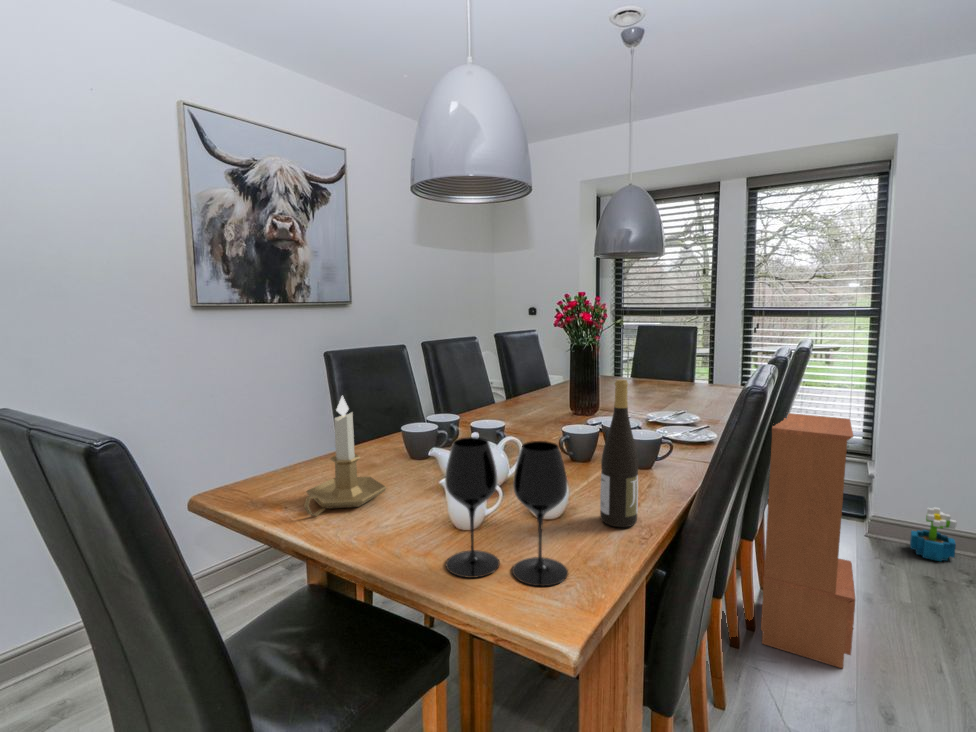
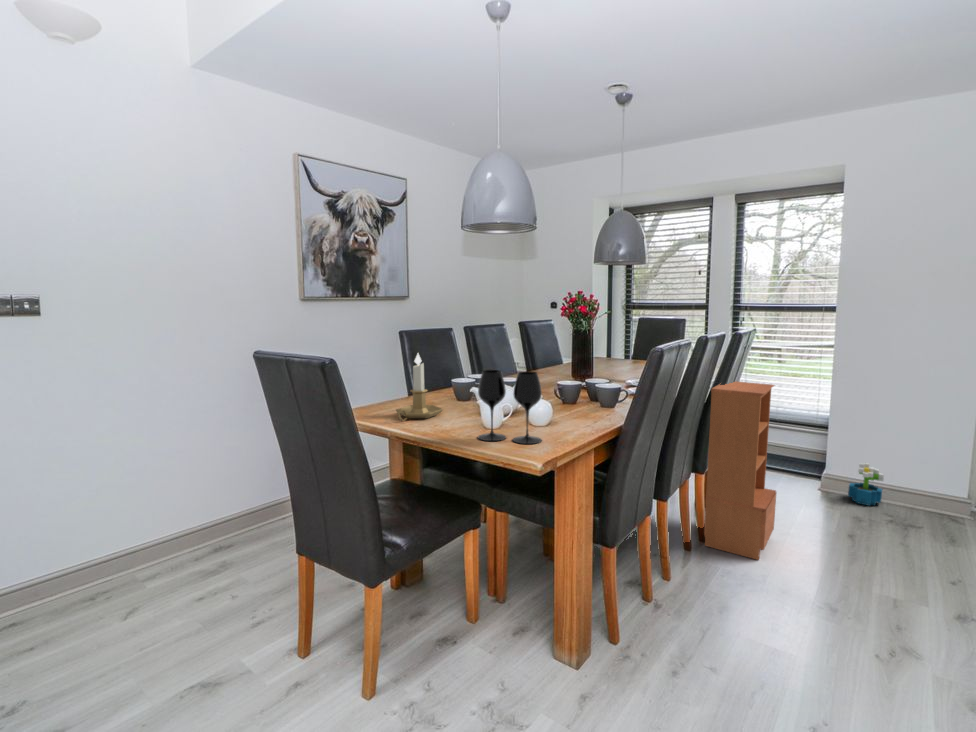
wine bottle: present [600,379,638,527] -> none [568,343,590,428]

